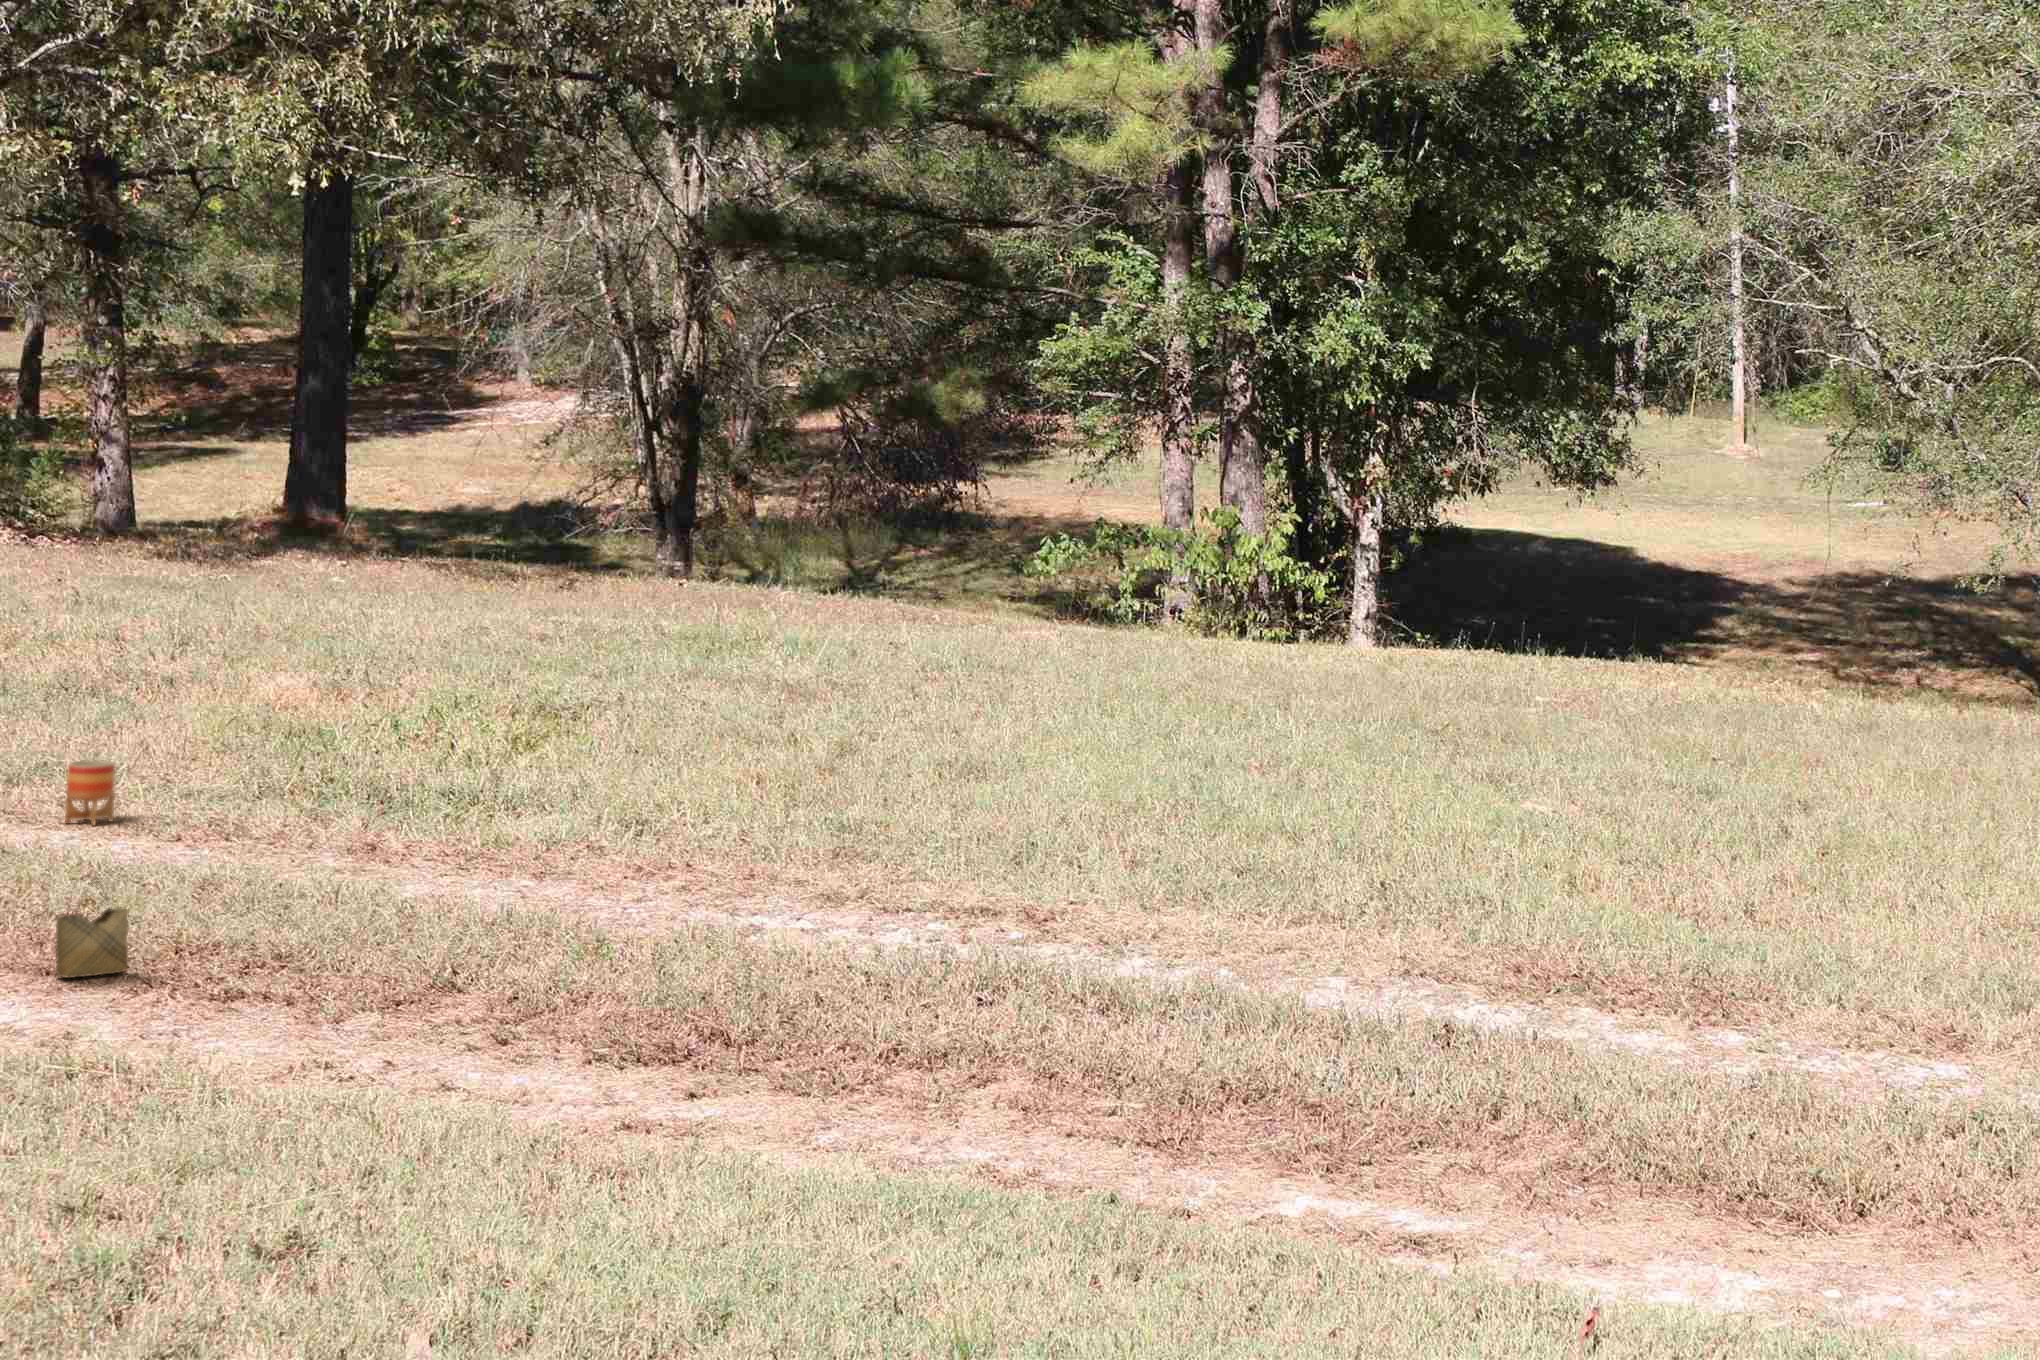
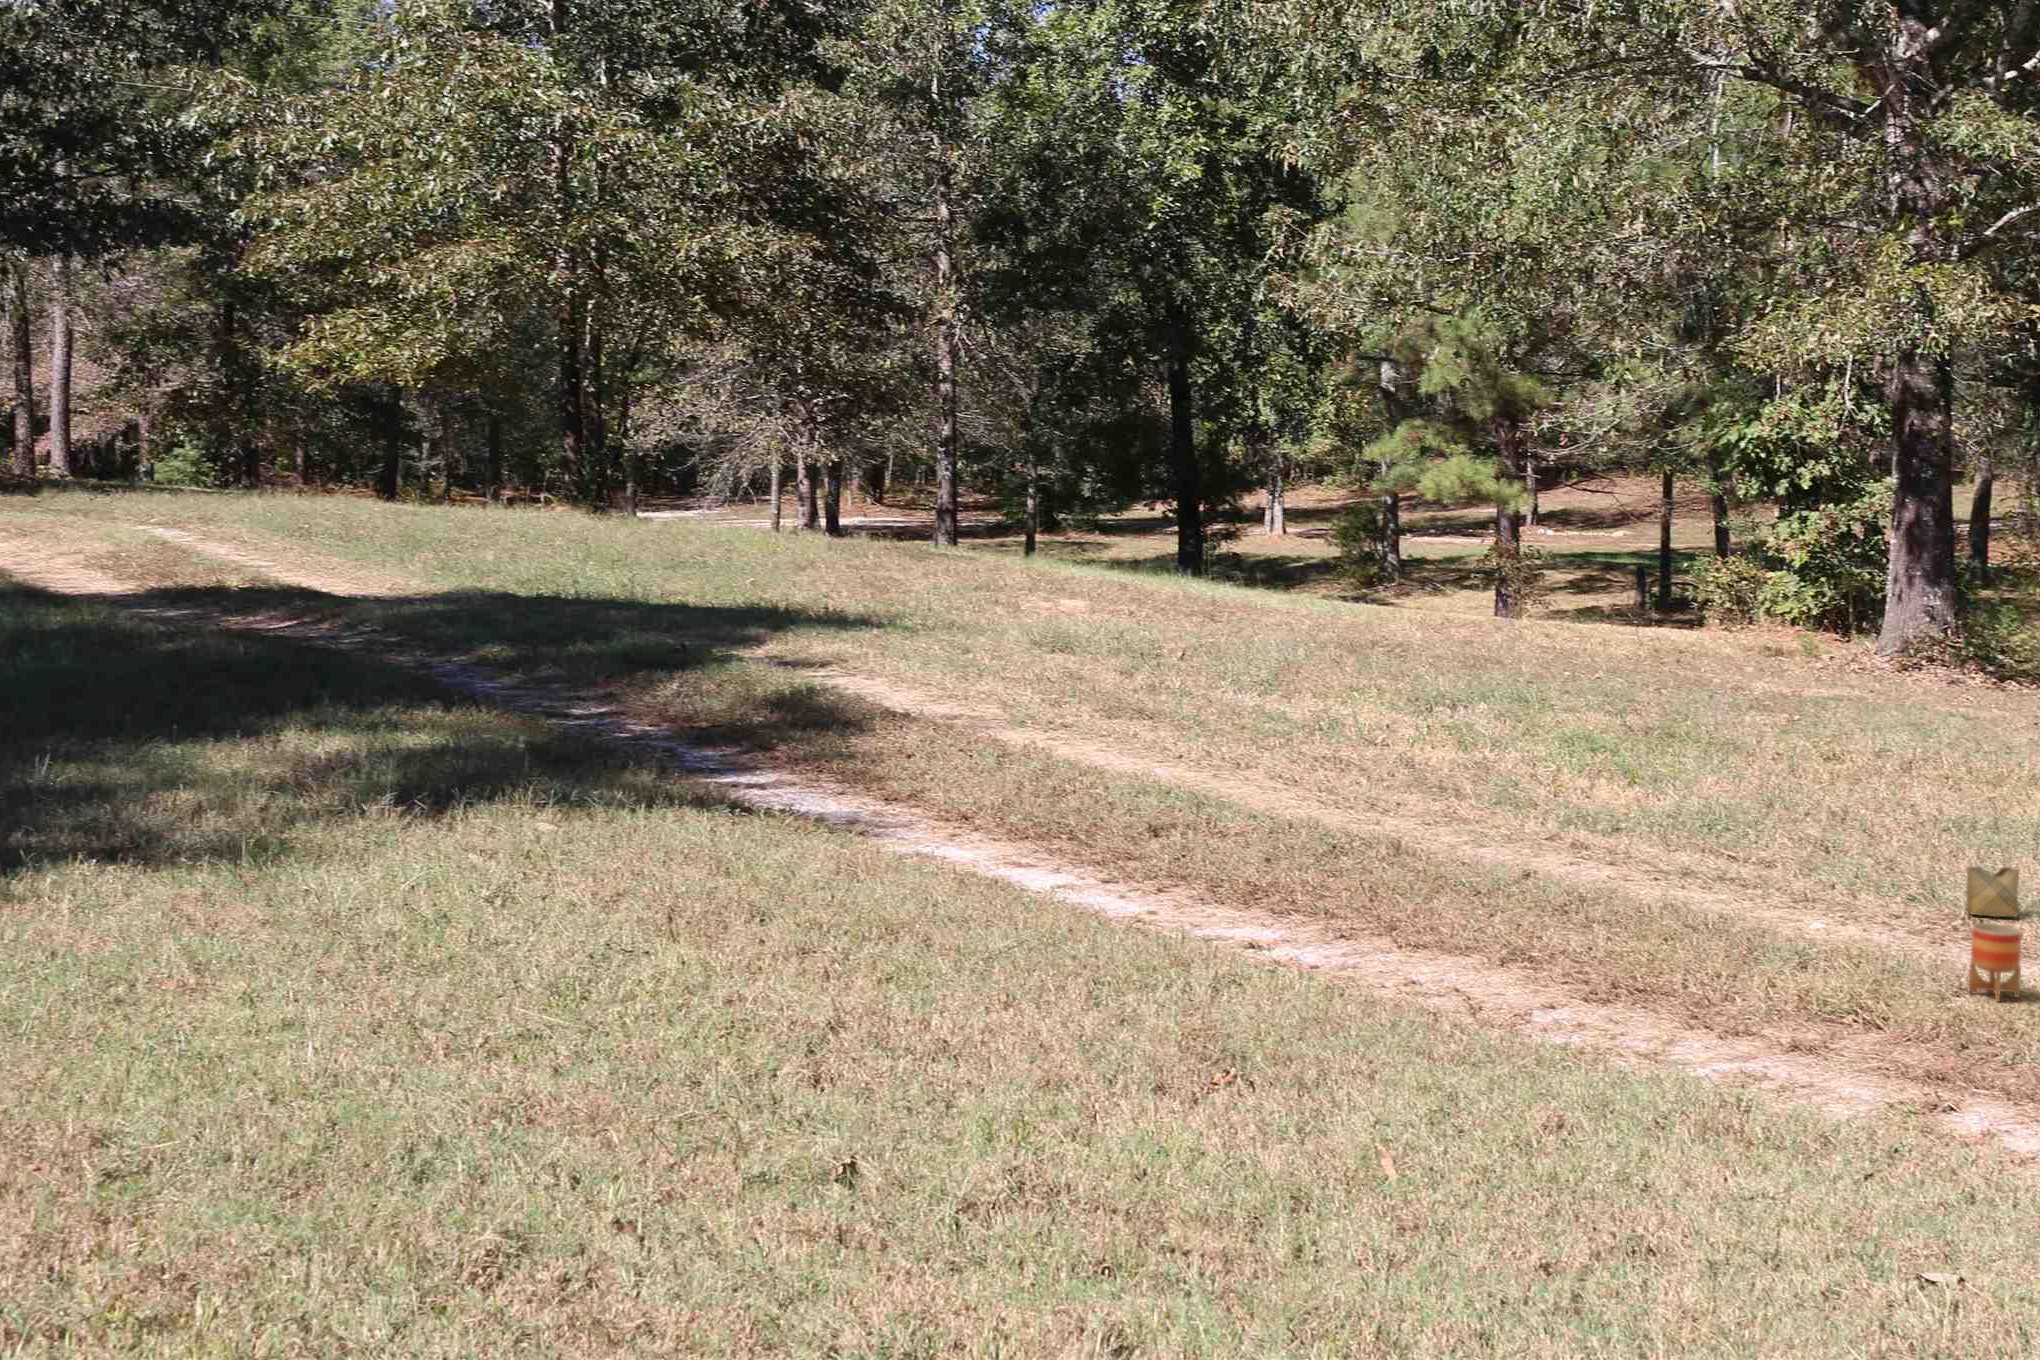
woven basket: present [56,880,129,978] -> present [1966,840,2019,917]

